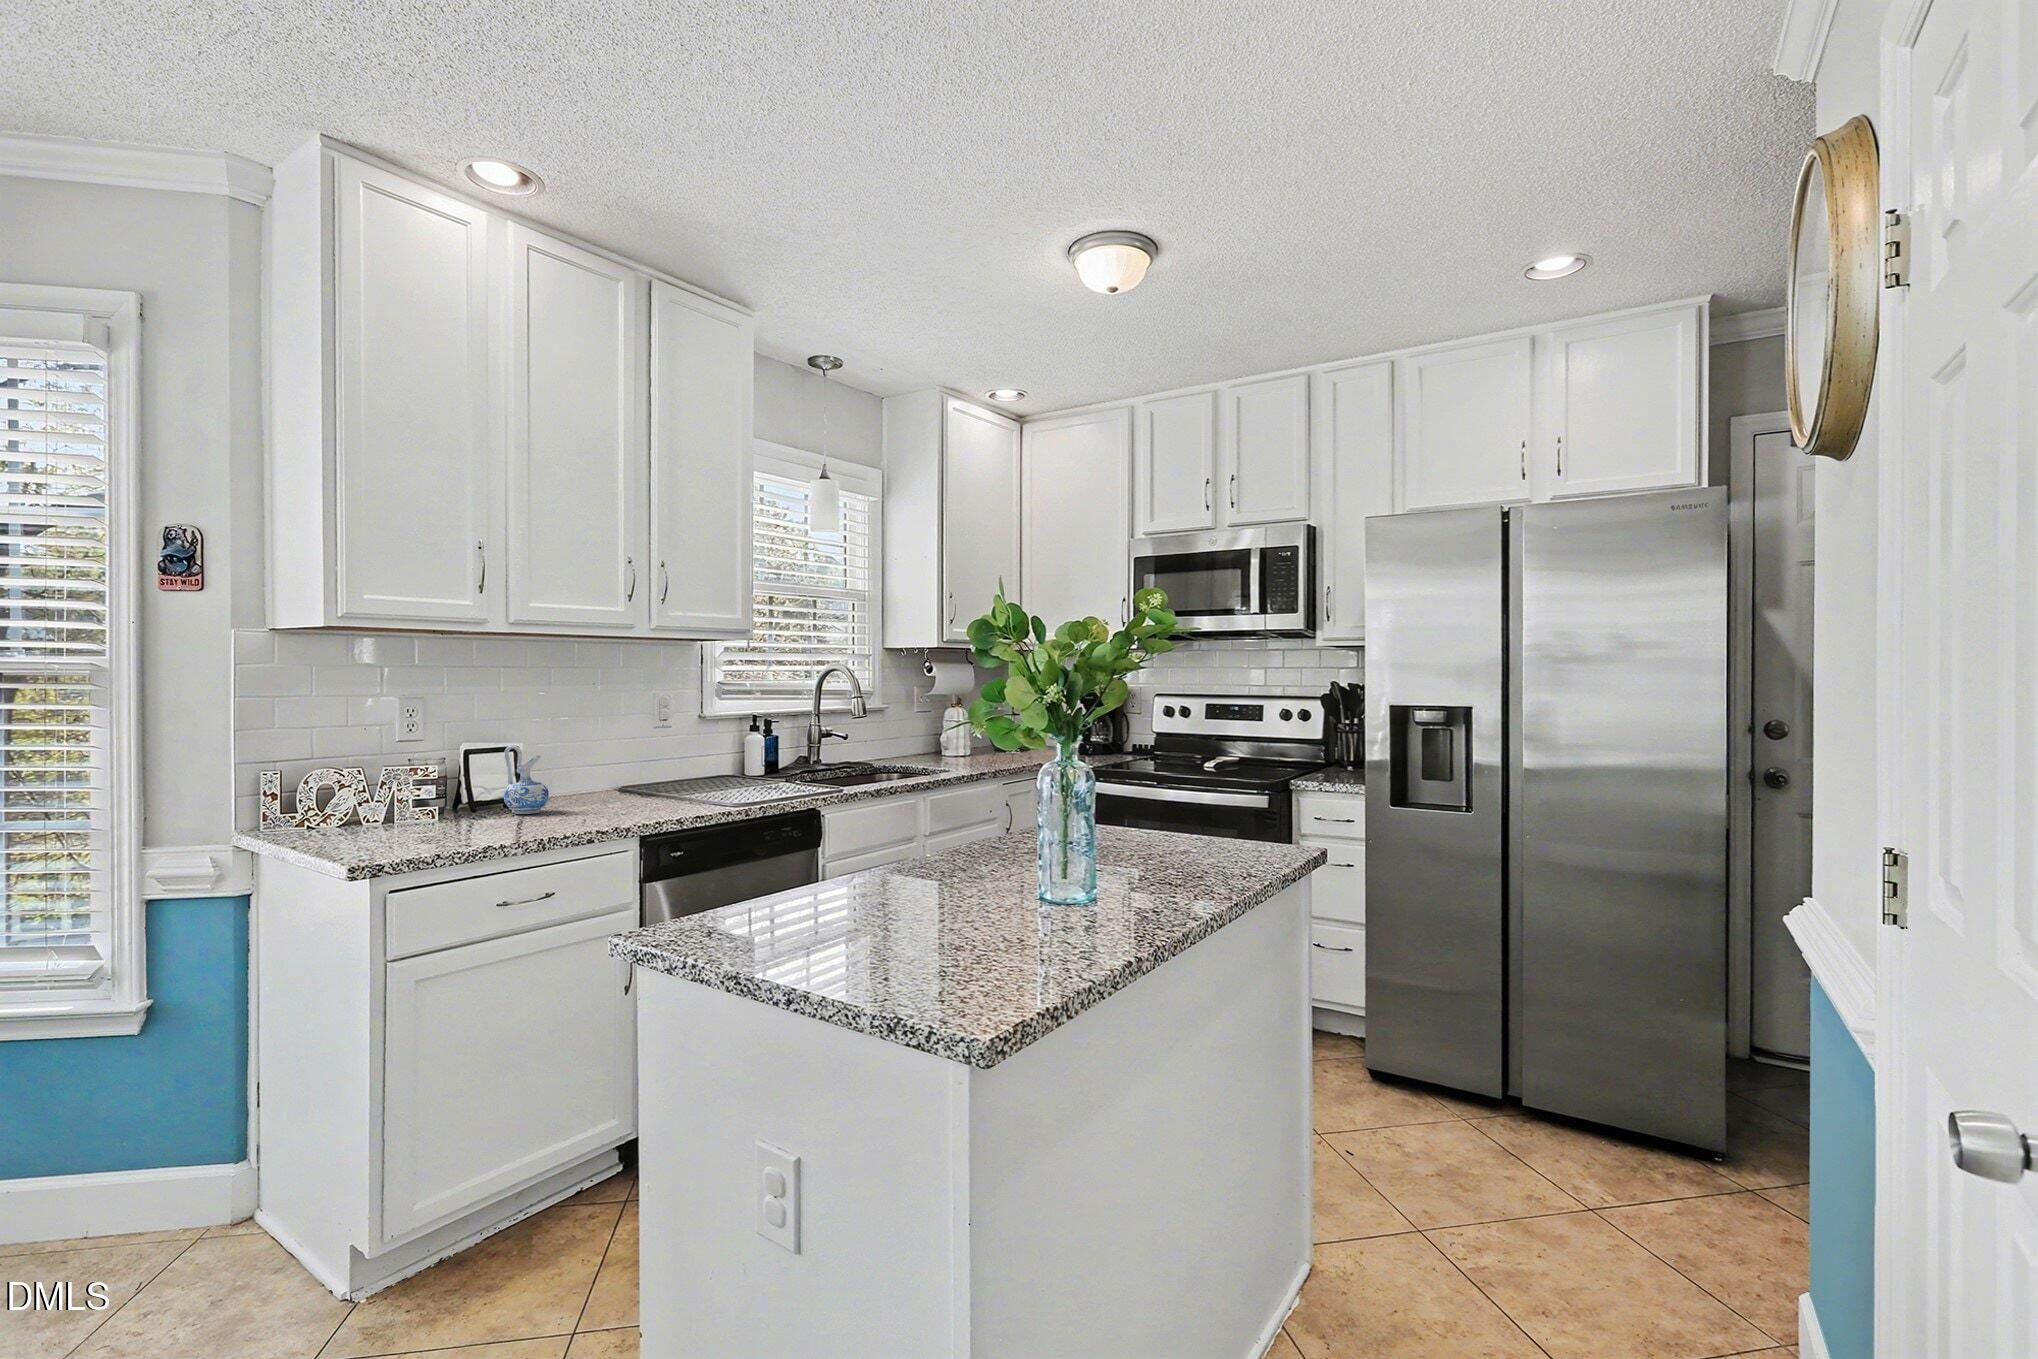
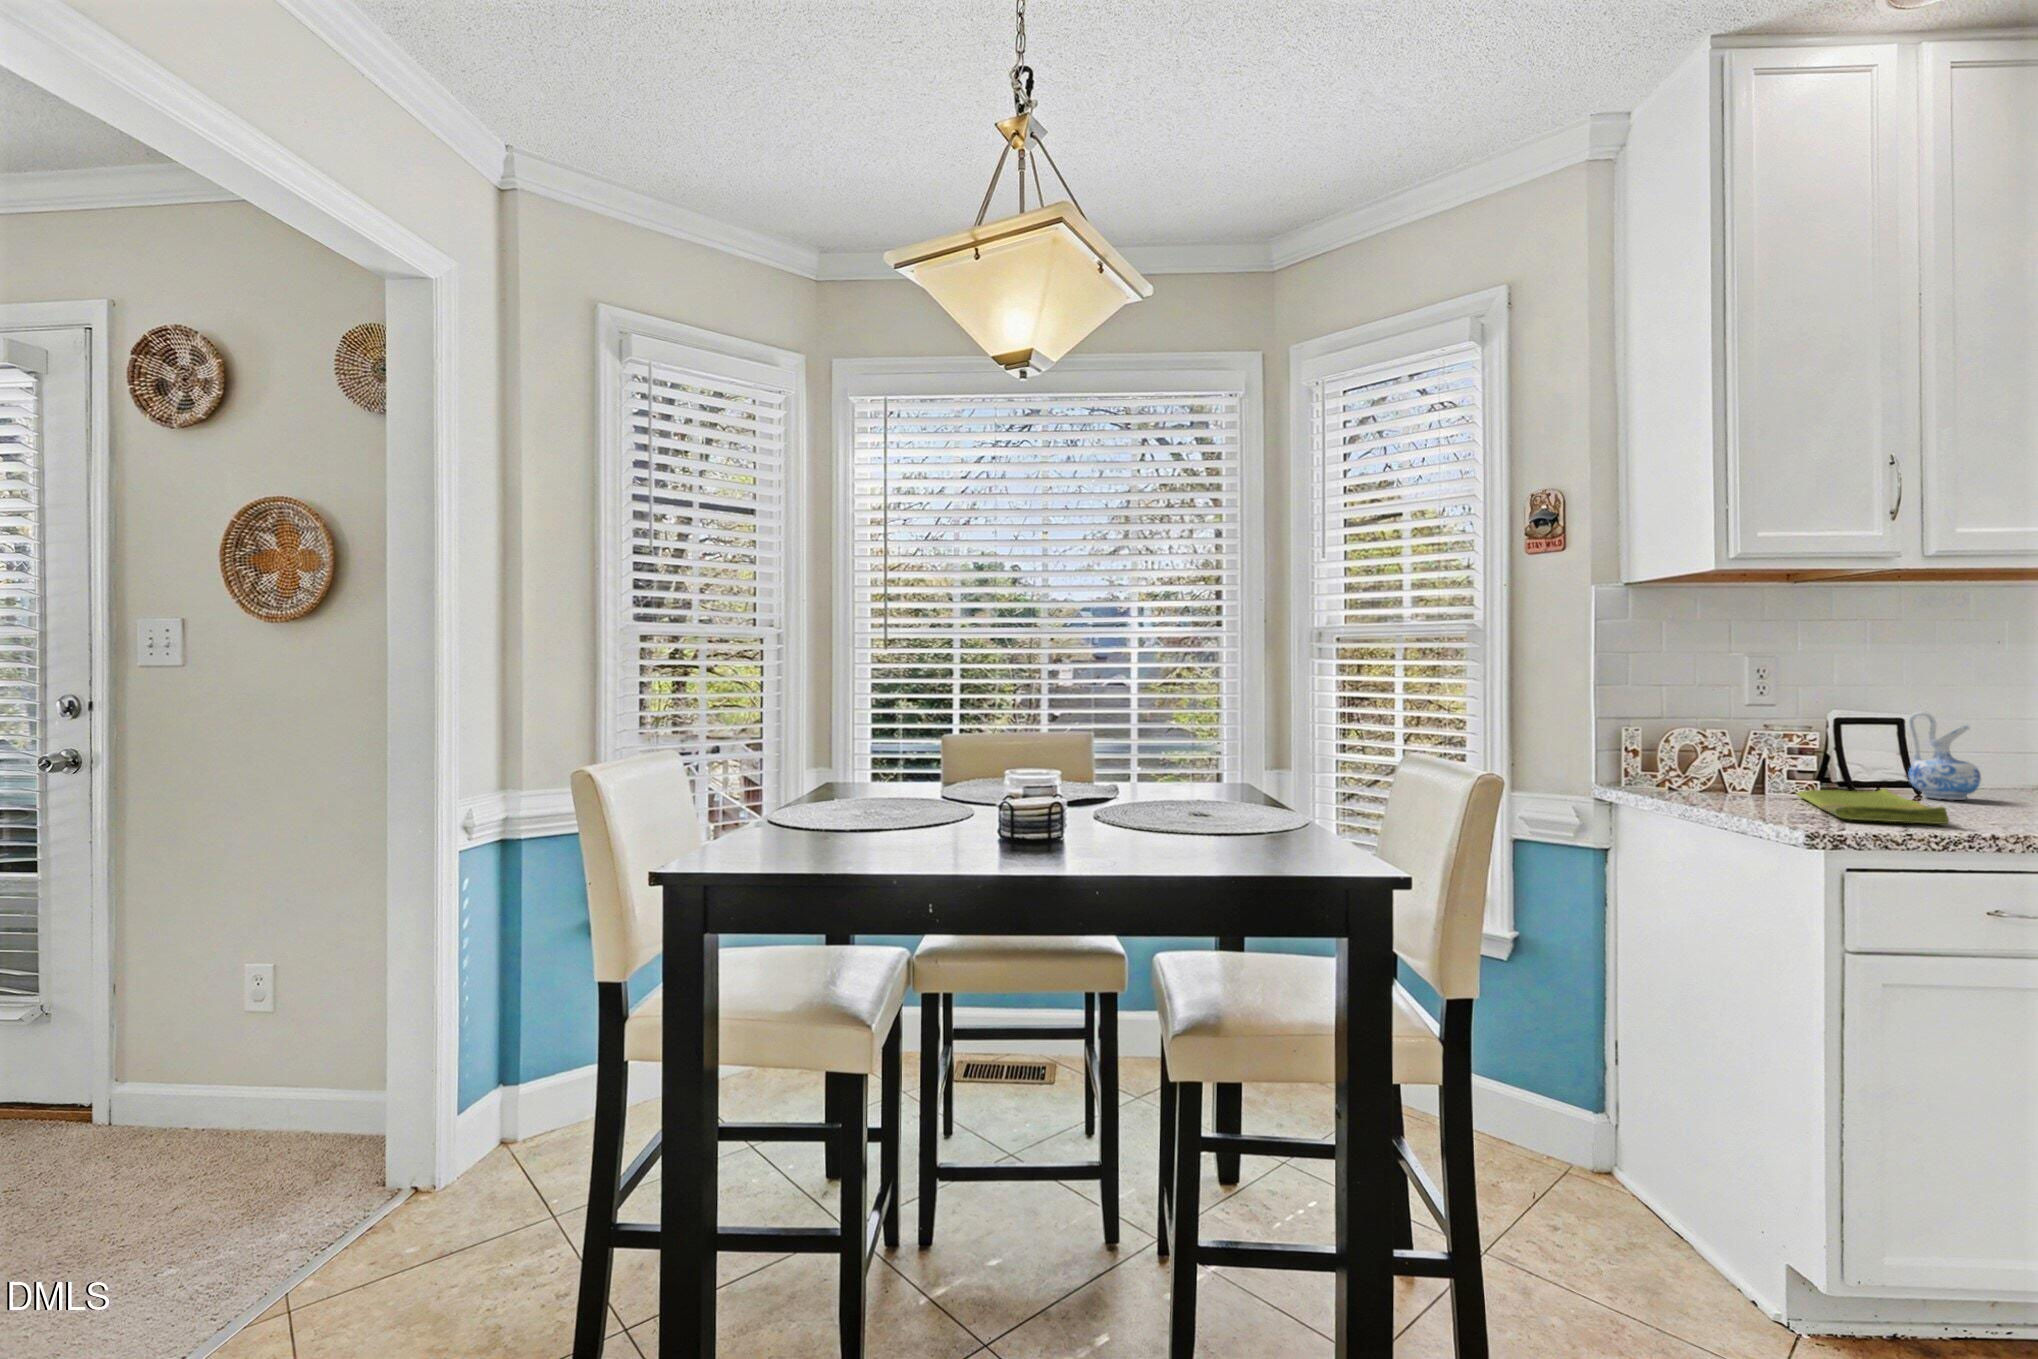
dish towel: none [395,811,479,847] -> present [1797,788,1949,824]

